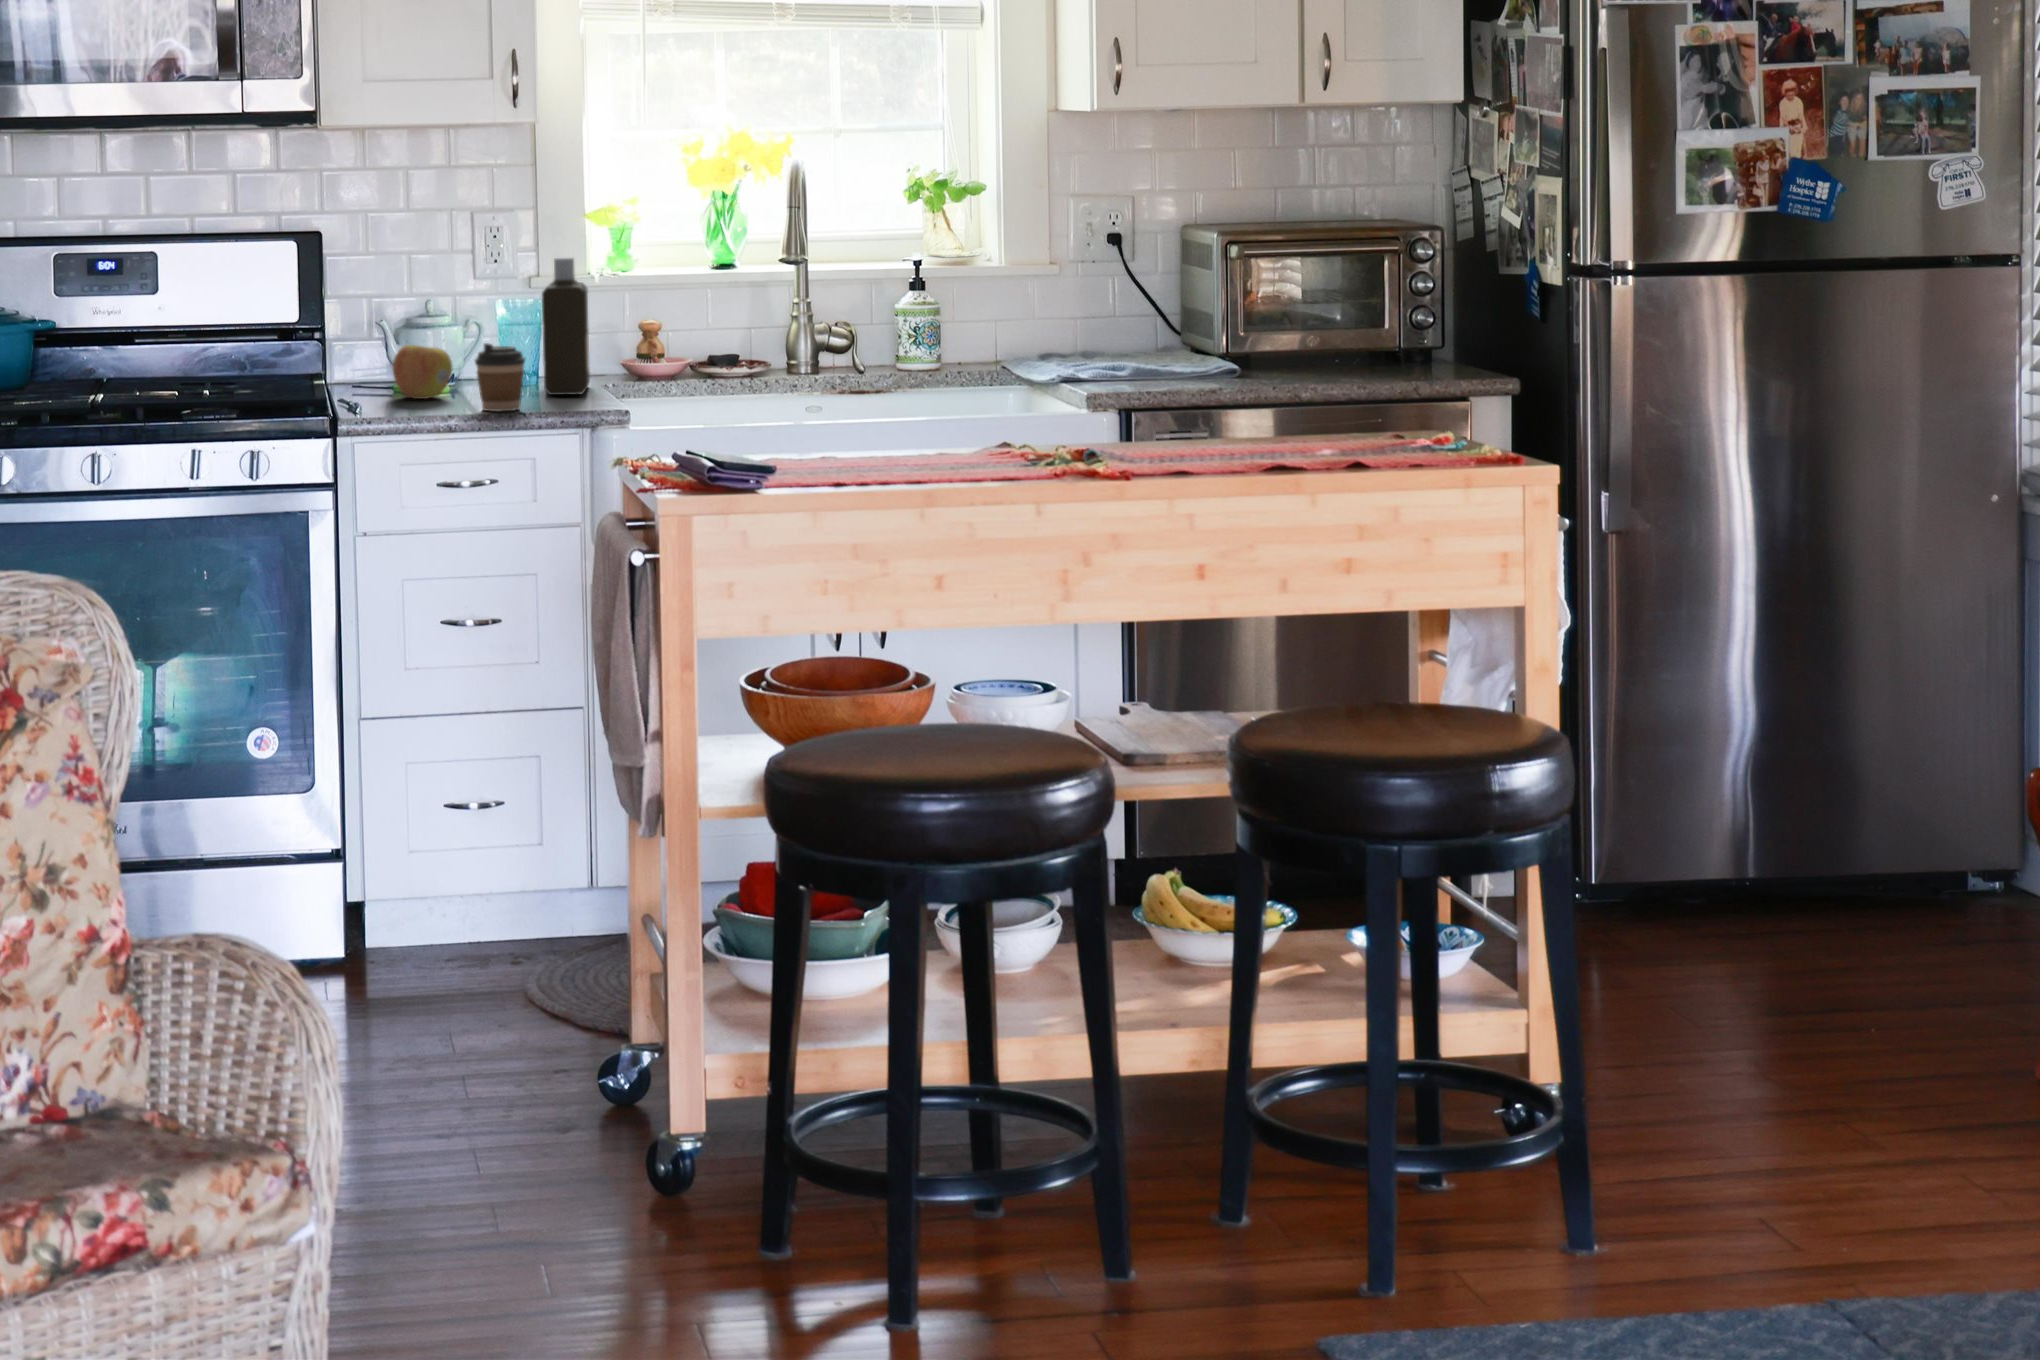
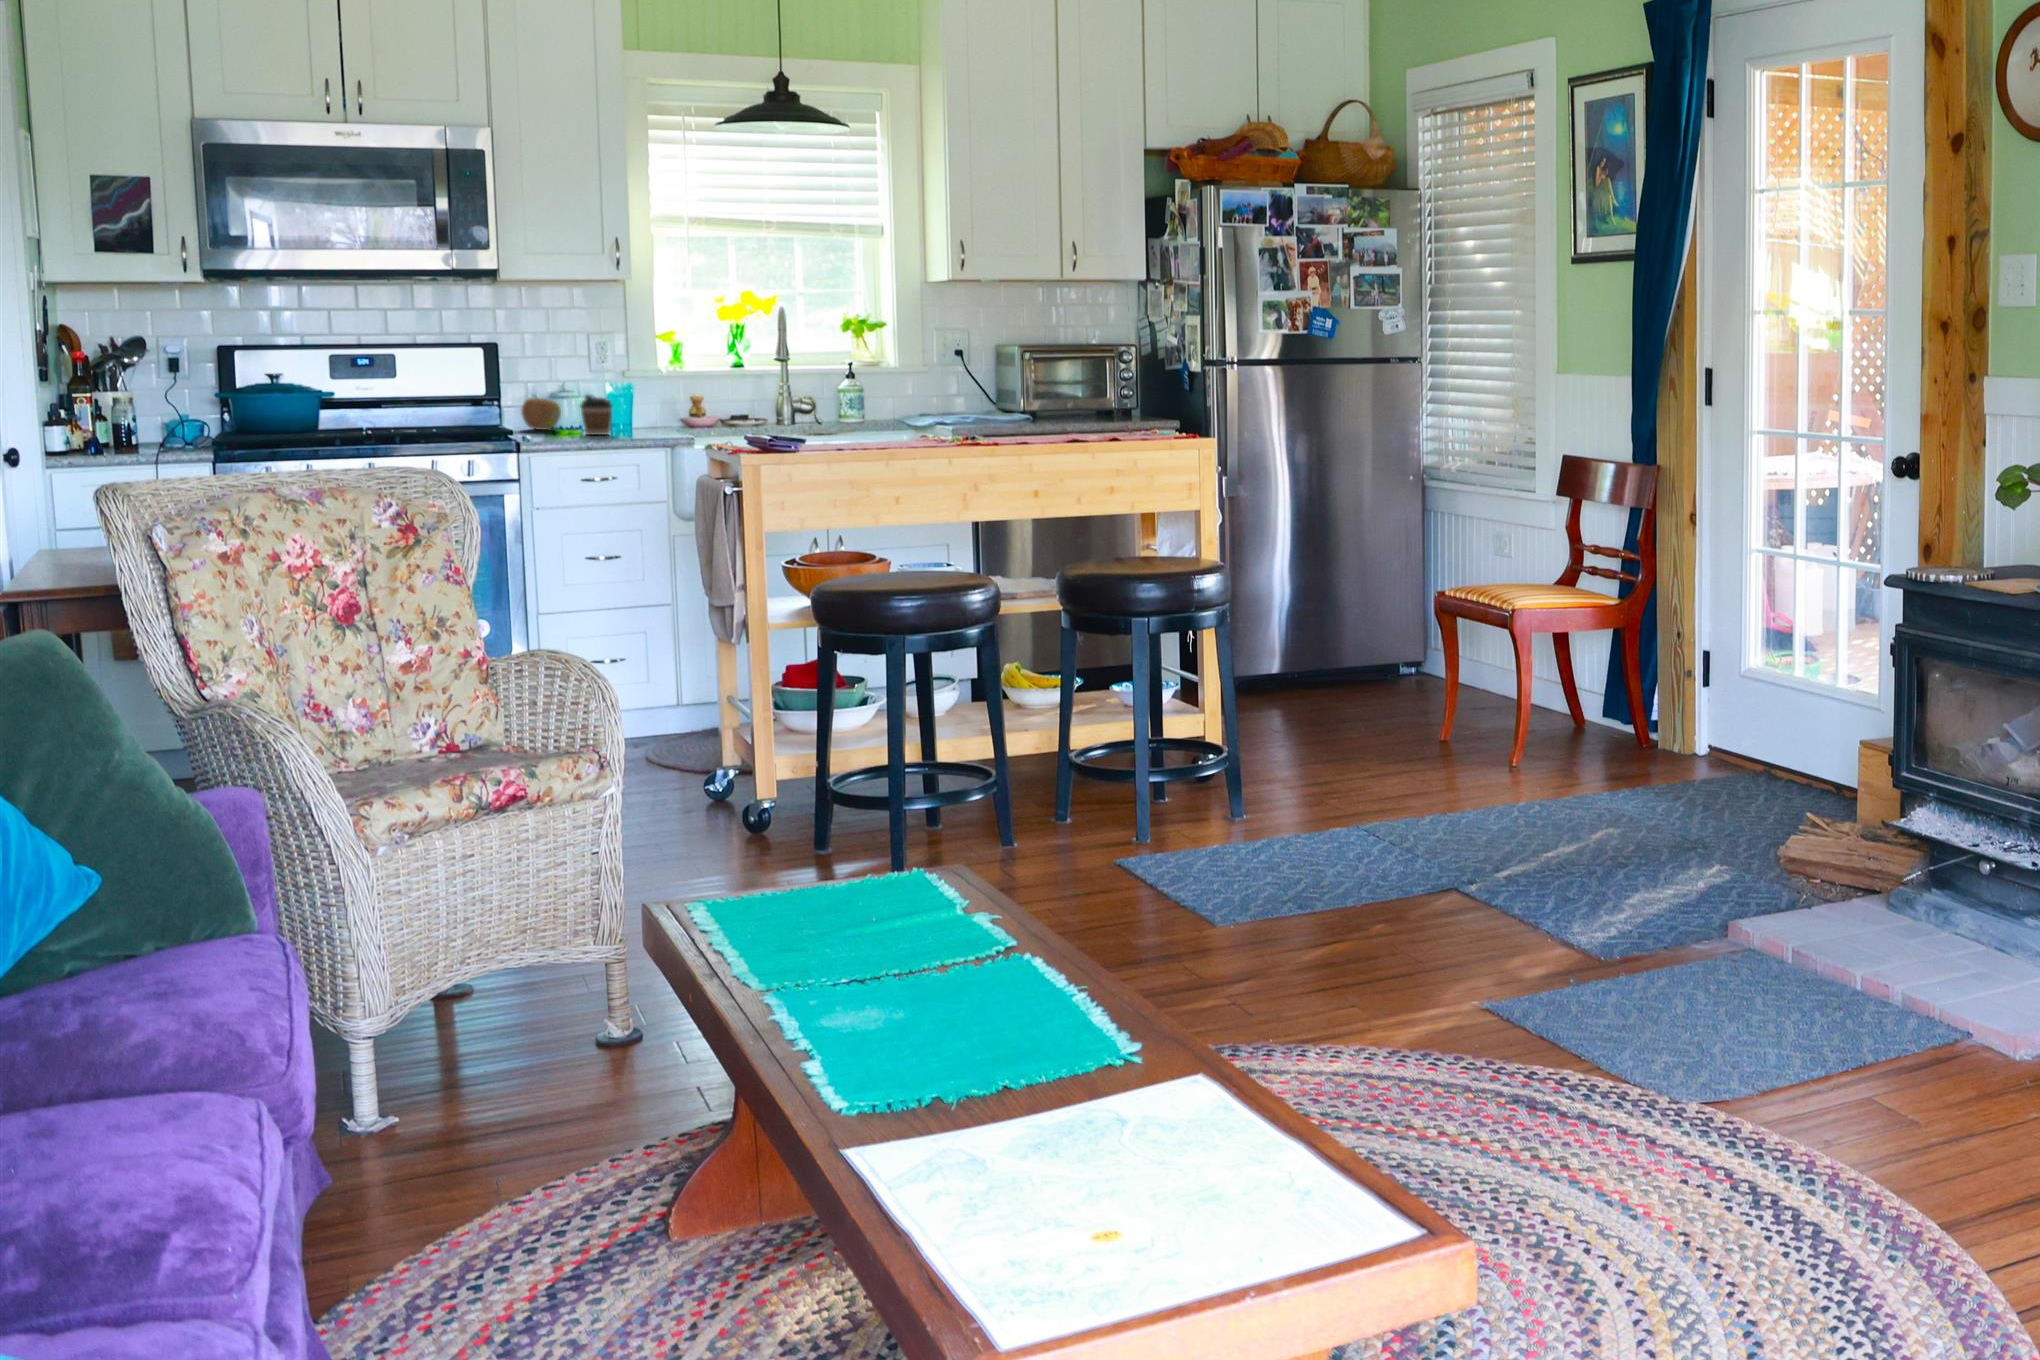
bottle: present [542,258,590,395] -> none [616,349,648,429]

